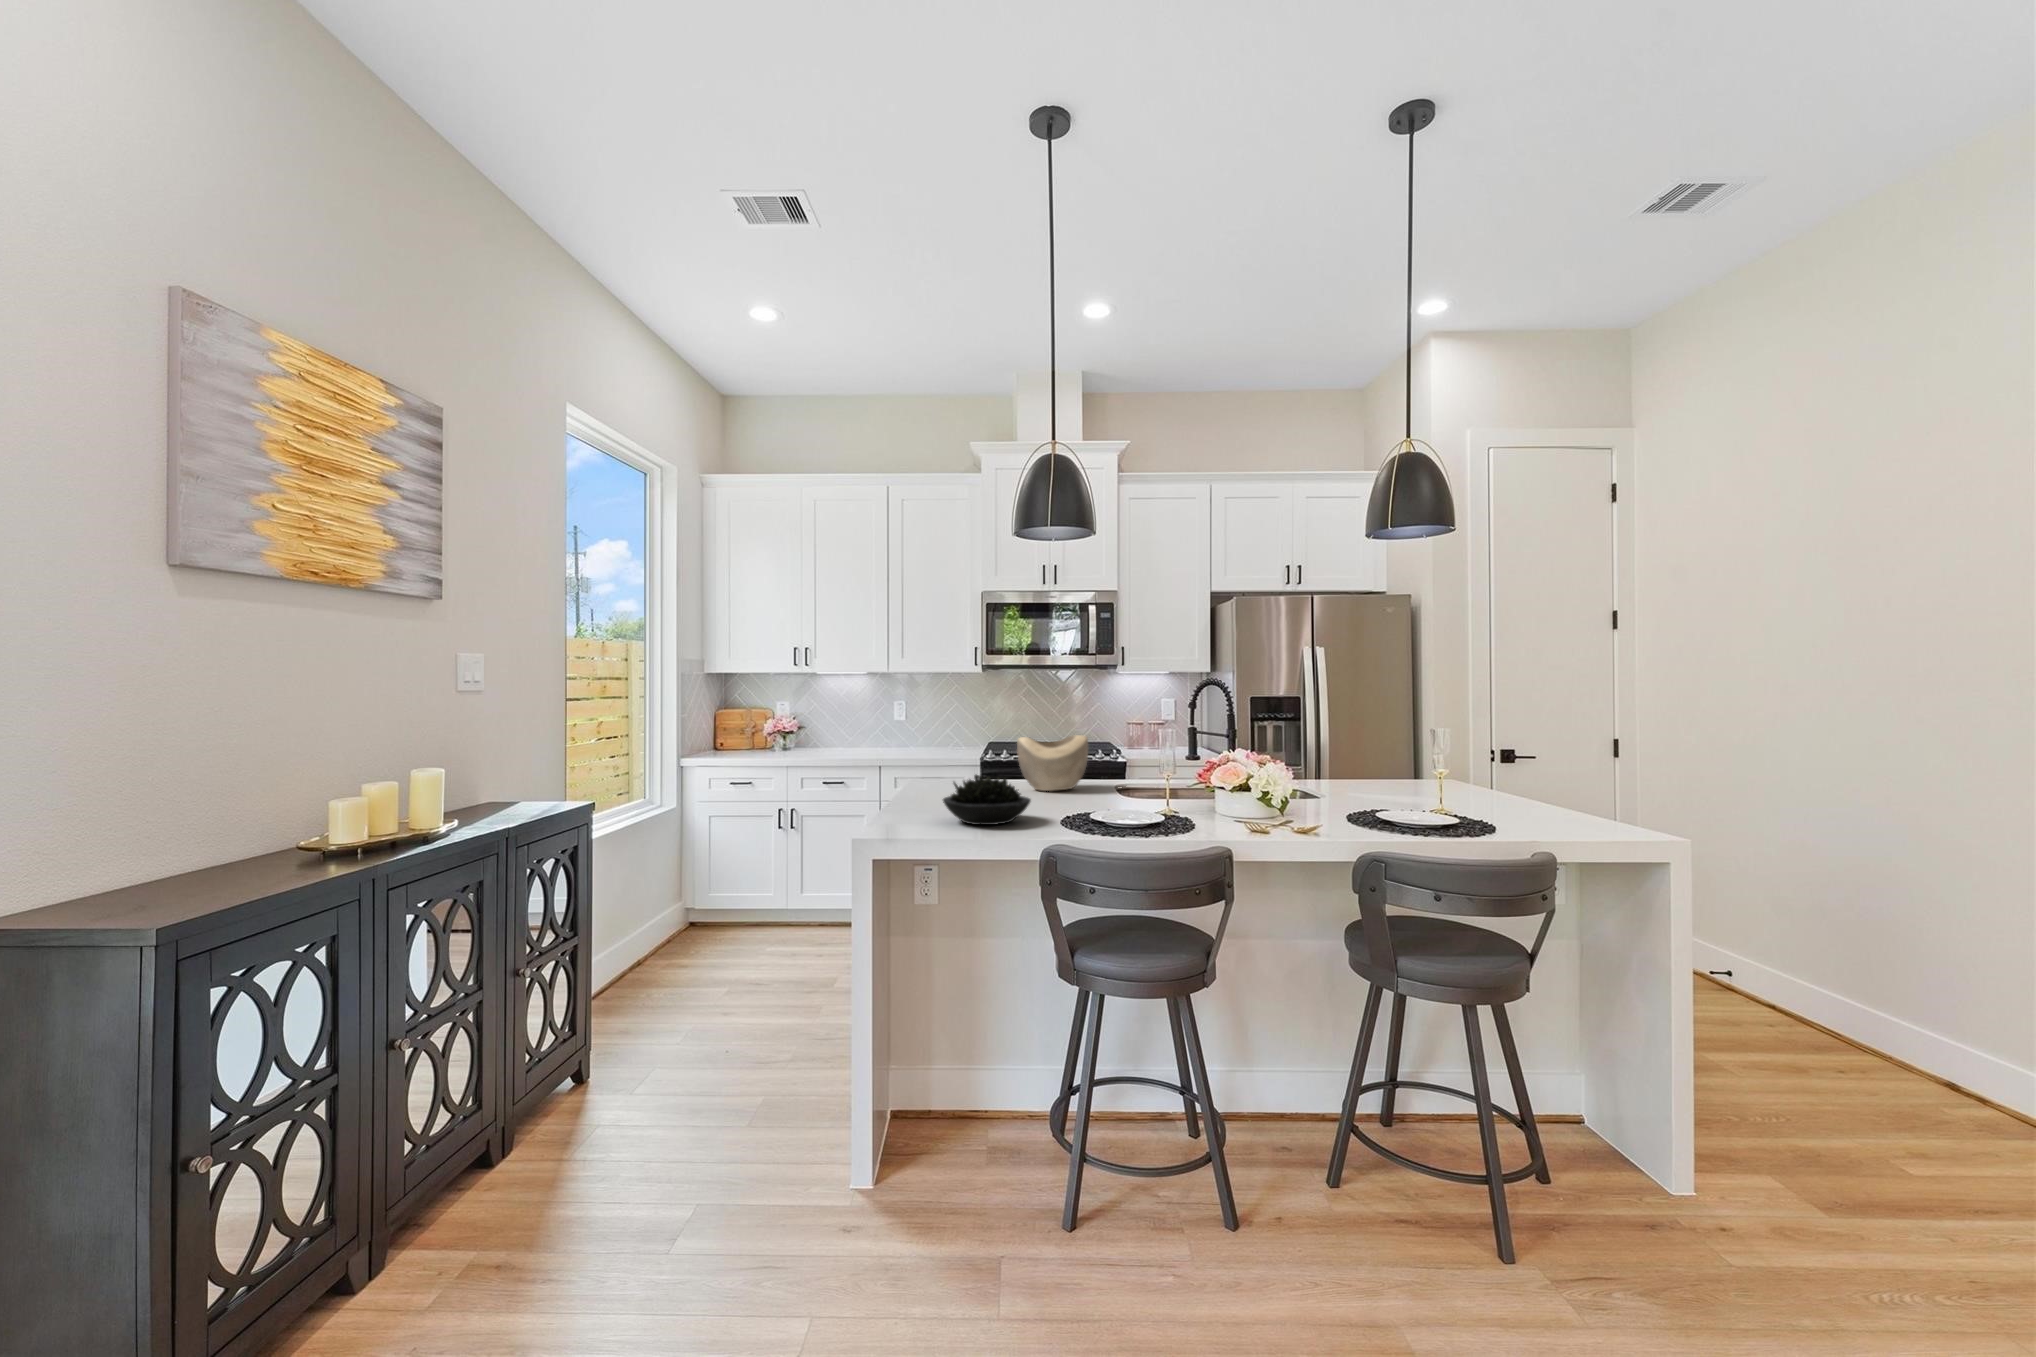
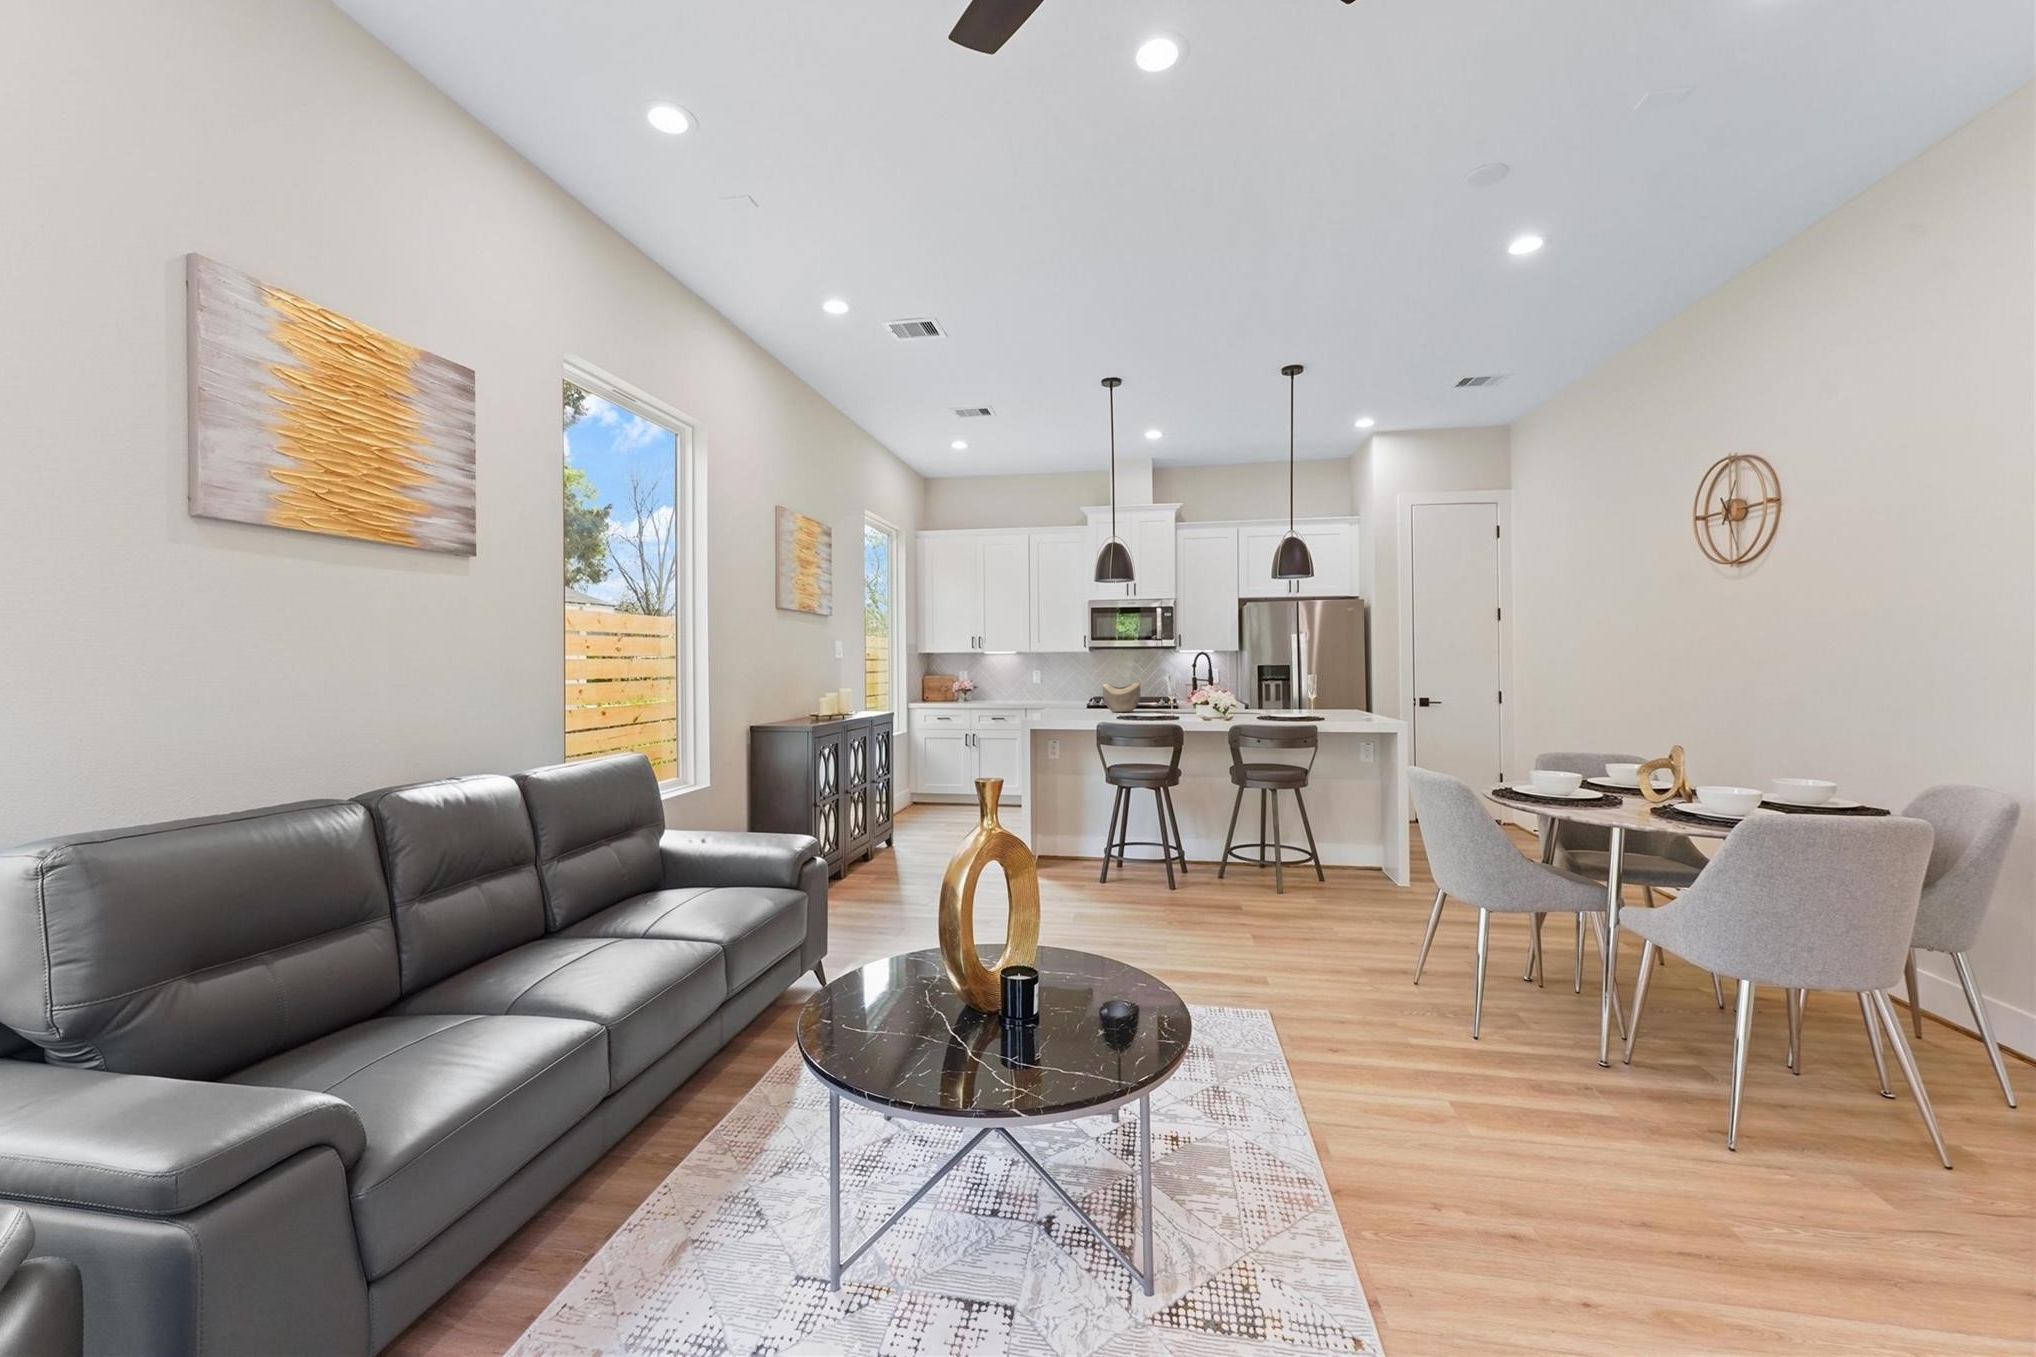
succulent plant: present [943,775,1031,825] -> none [1062,697,1104,719]

